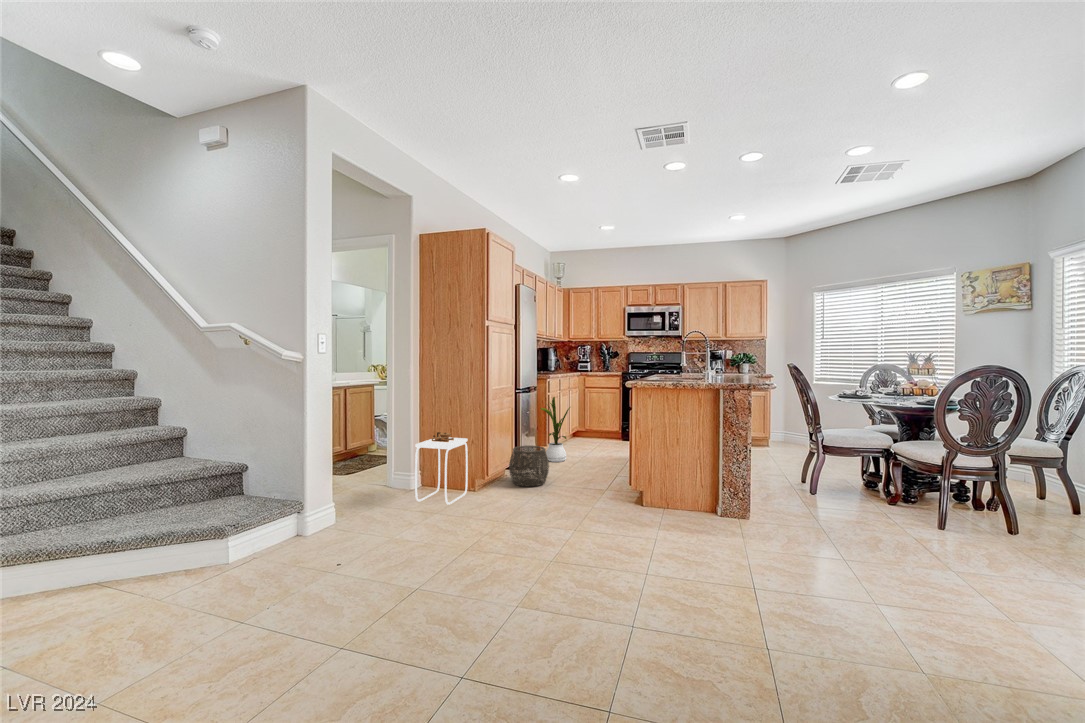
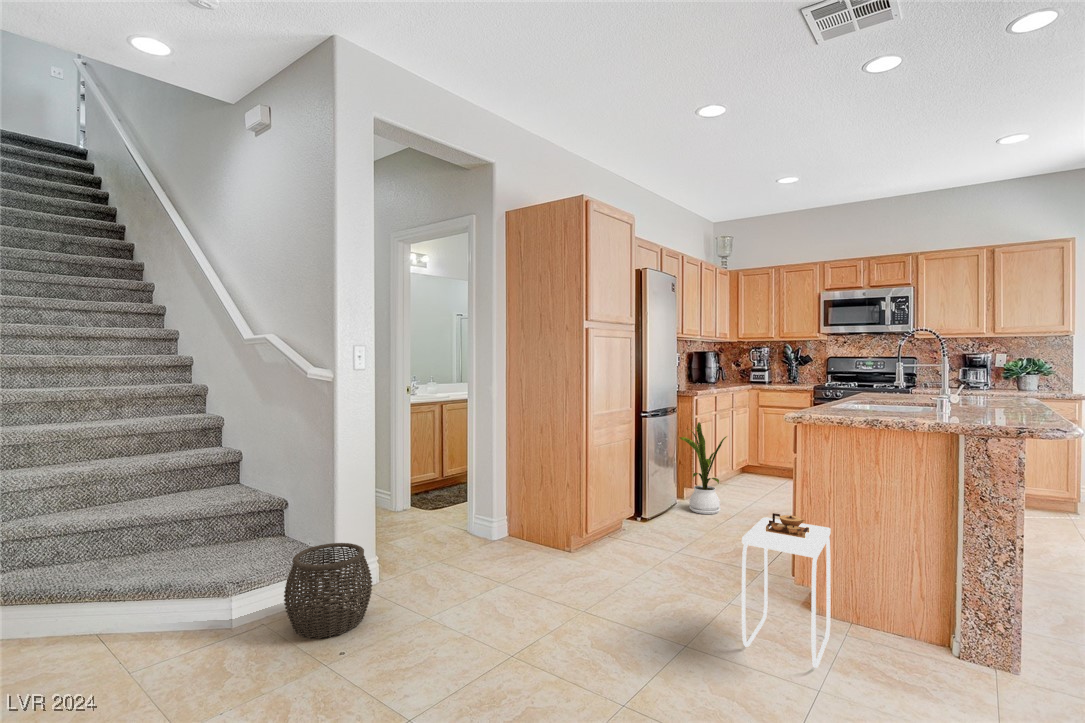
side table: present [415,432,468,504] -> present [742,513,830,668]
woven basket: present [509,446,549,487] -> present [284,543,373,639]

